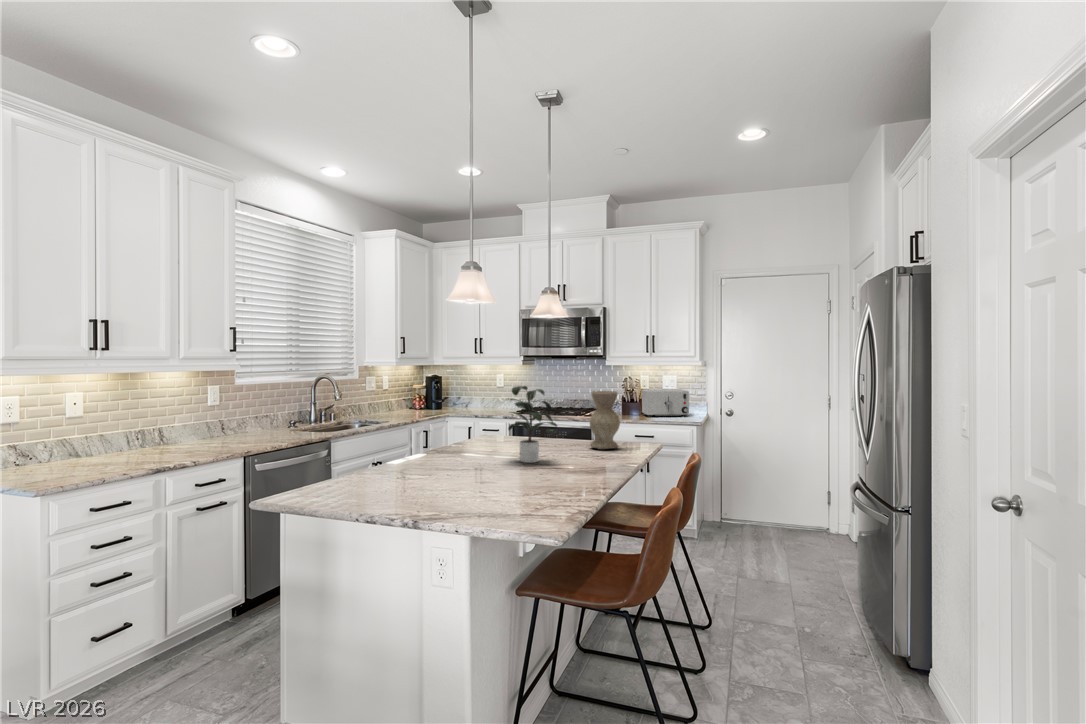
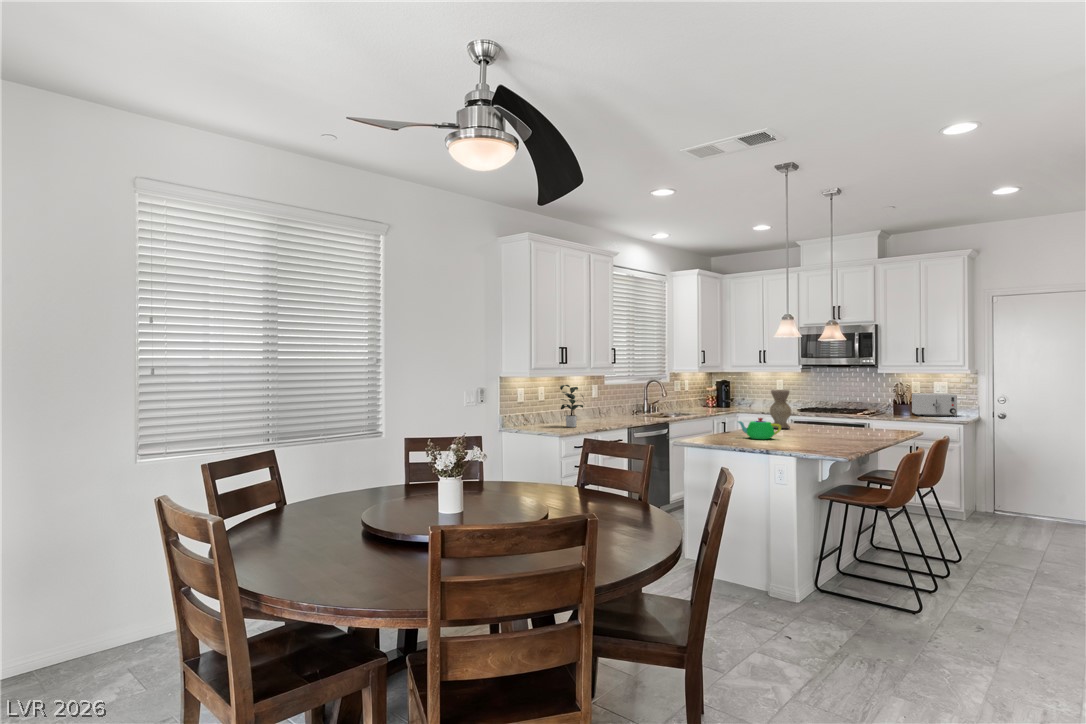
potted plant: present [508,386,557,463] -> present [560,385,583,427]
vase: present [590,391,620,449] -> present [770,390,791,428]
teapot: none [387,444,461,484] -> present [738,418,781,439]

